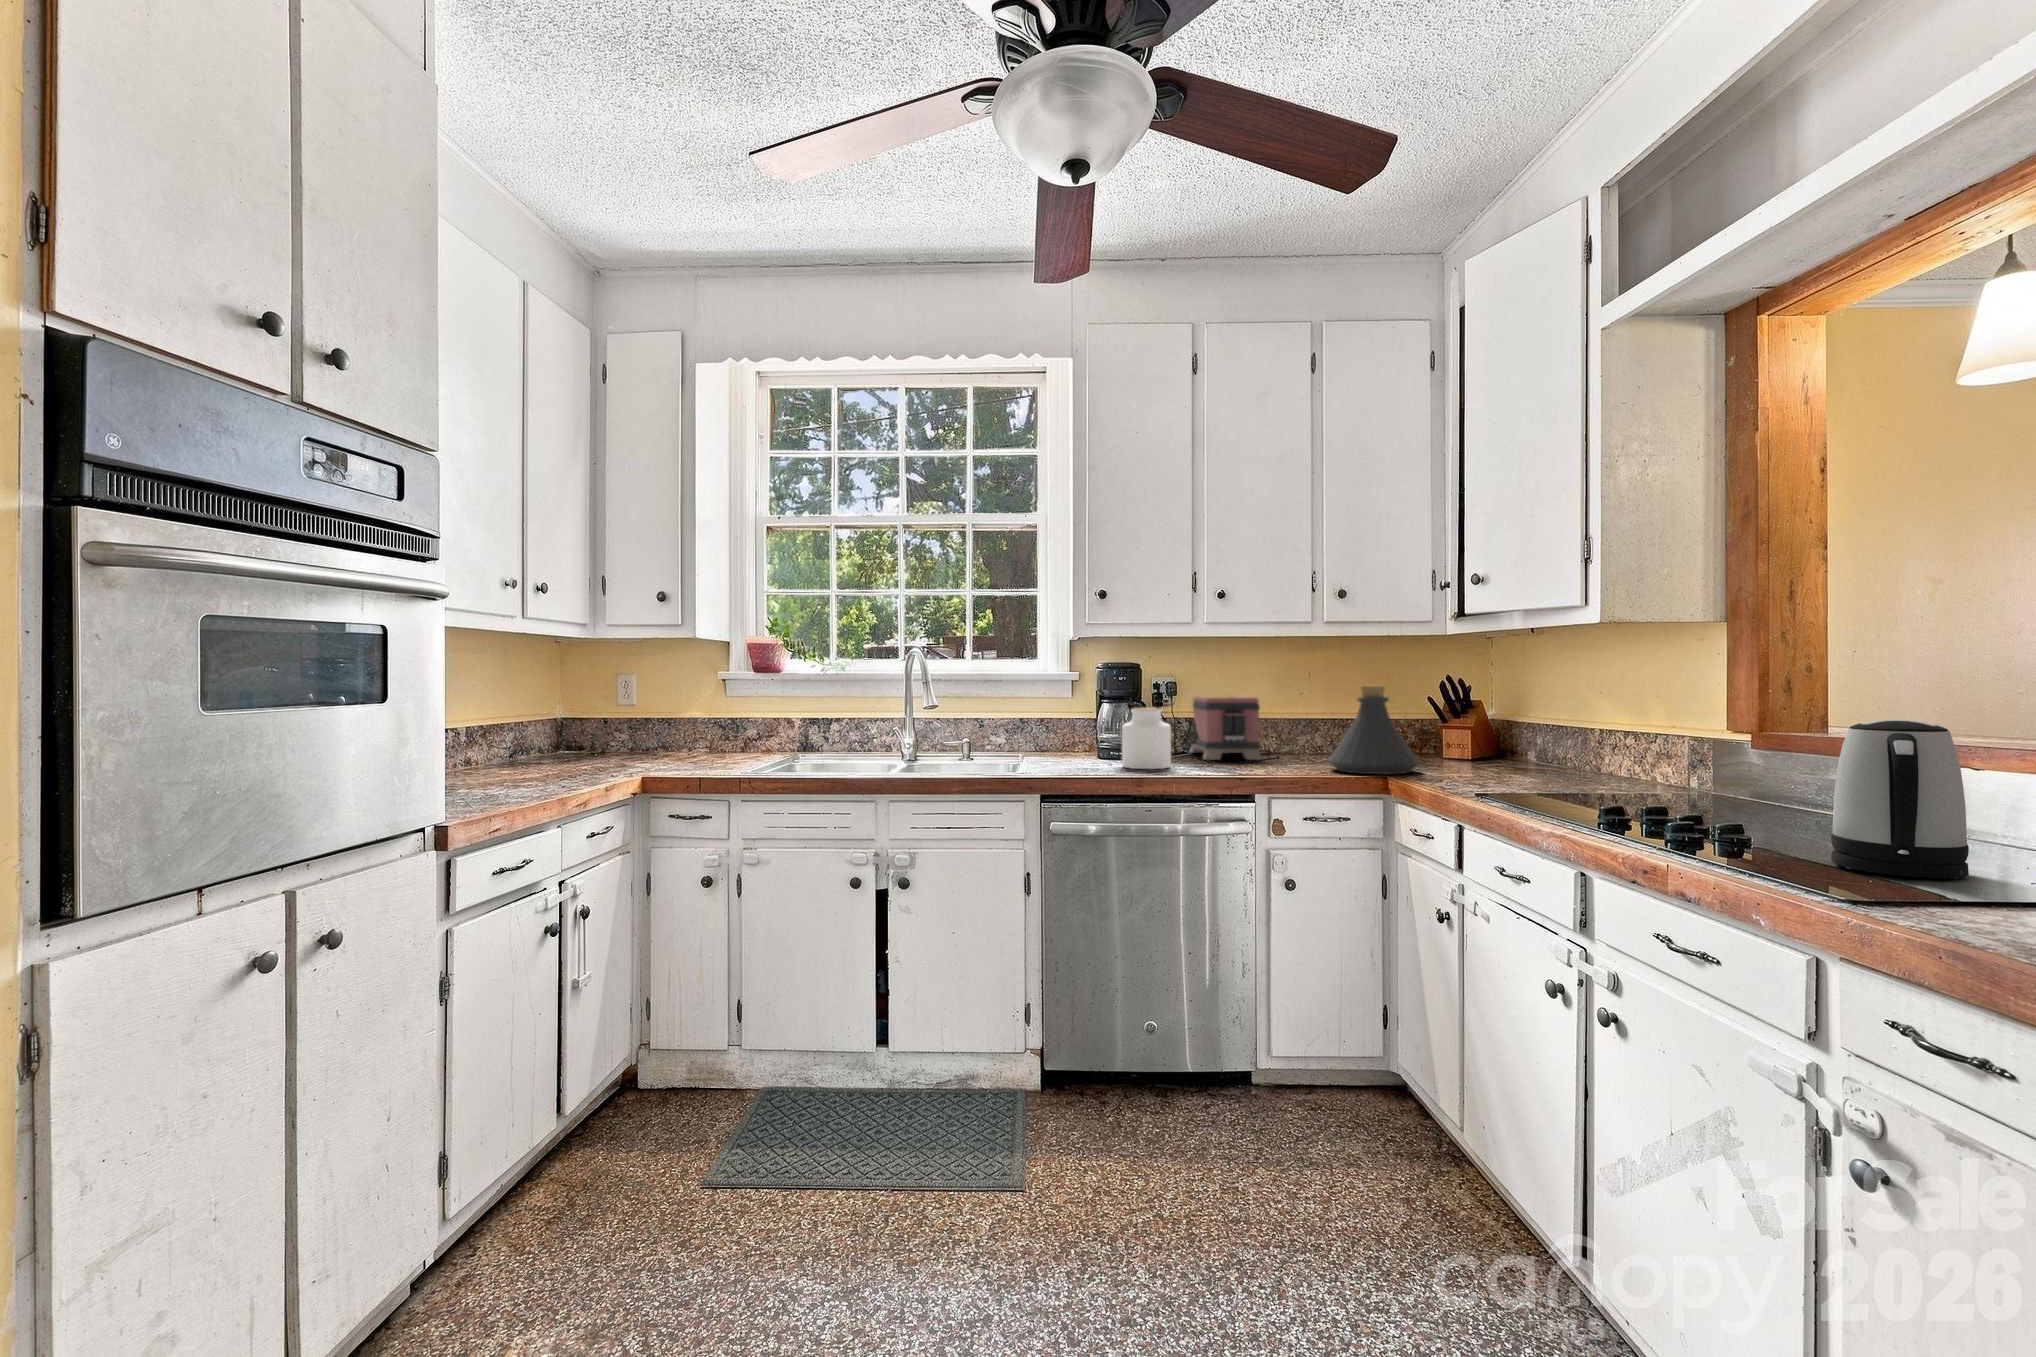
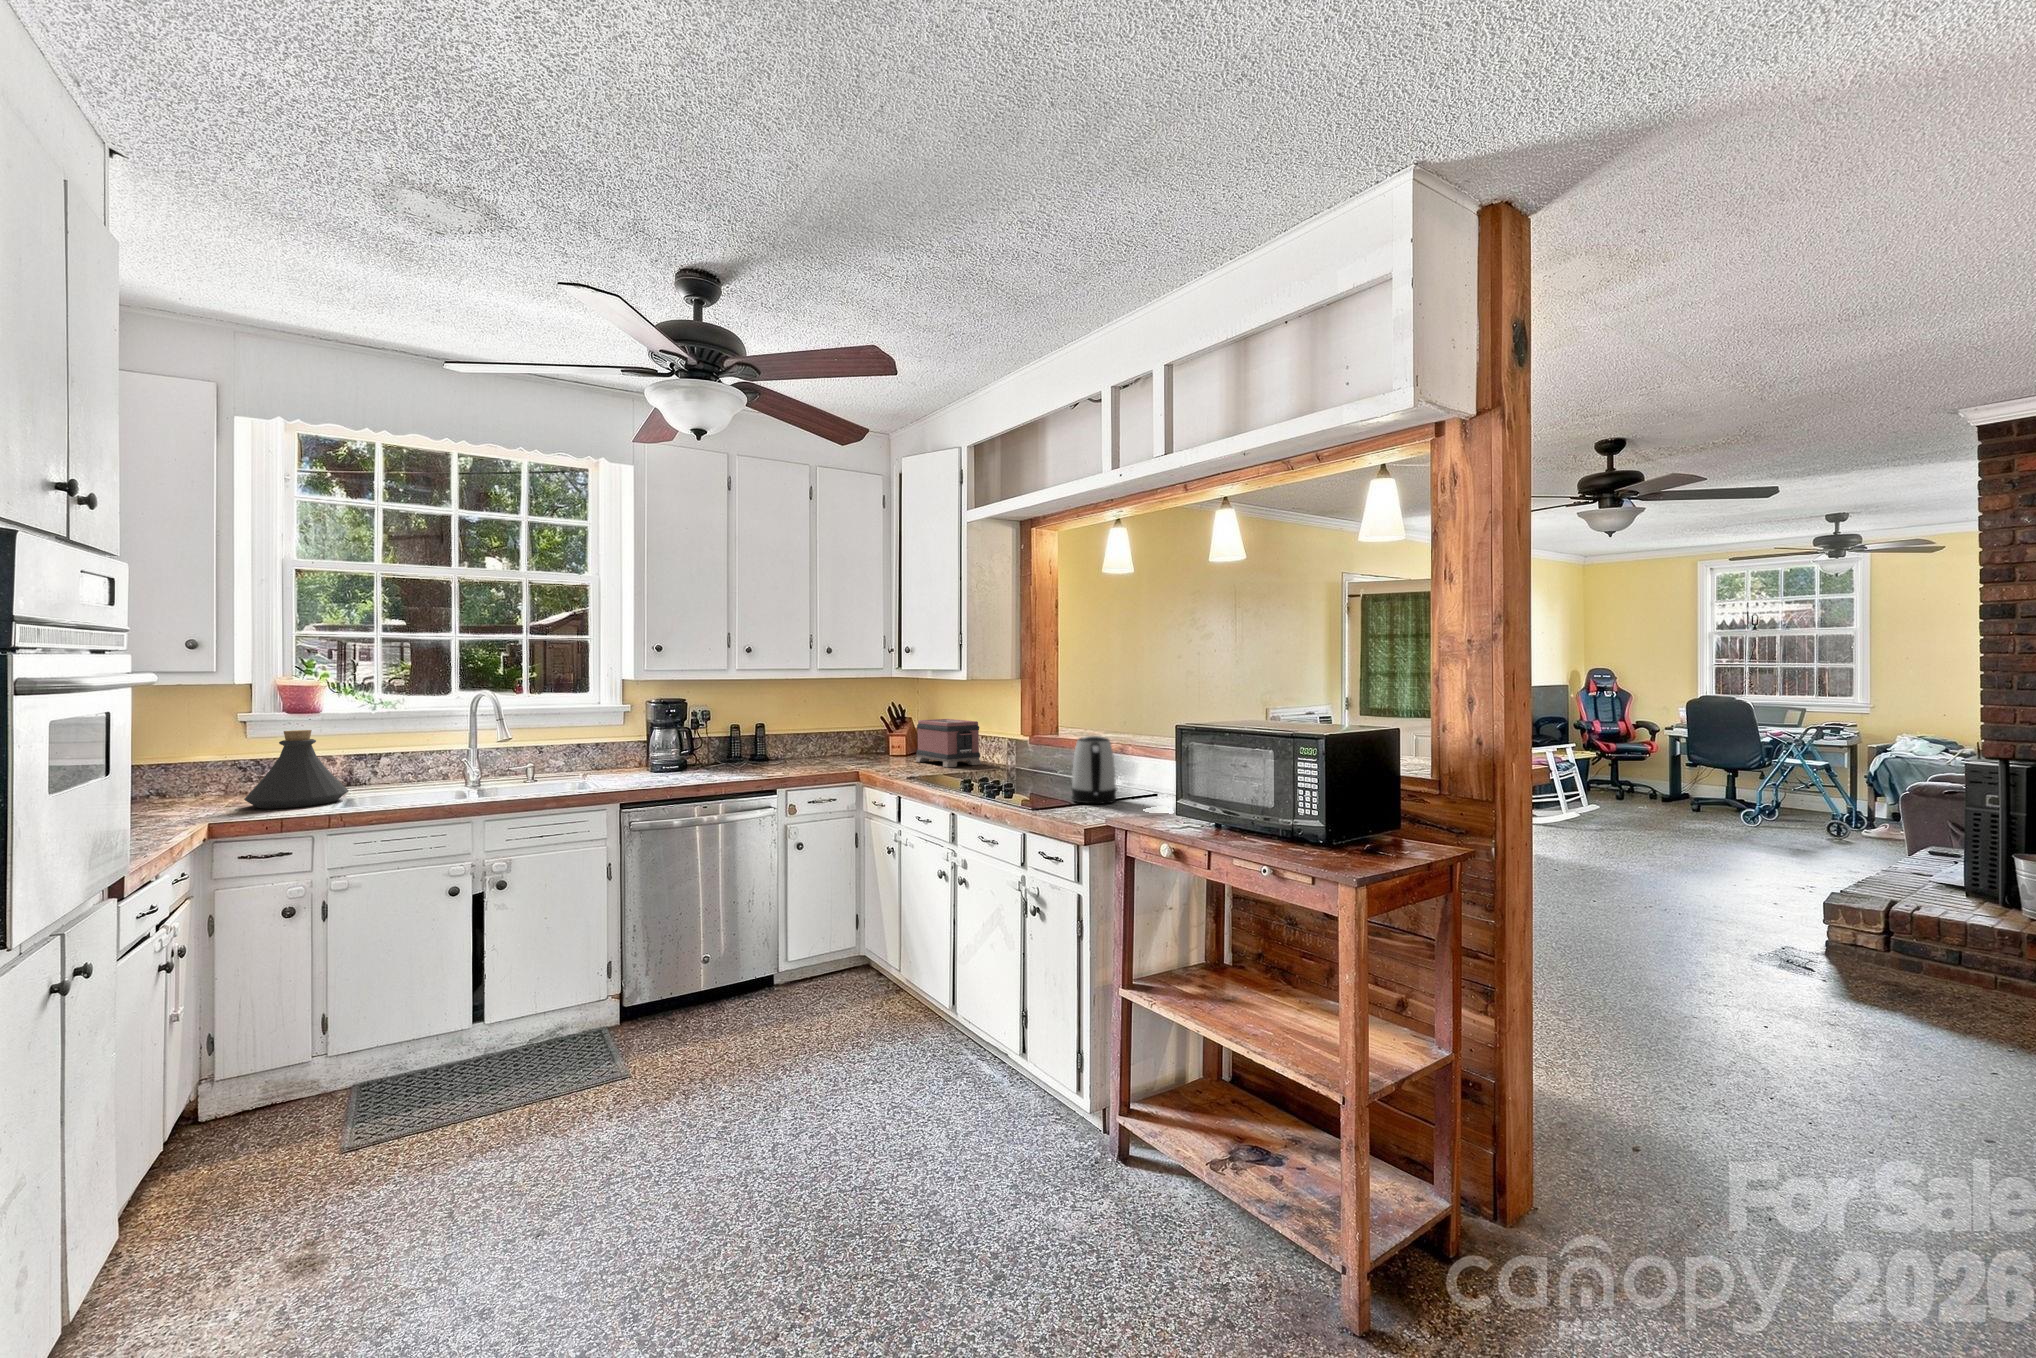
bottle: present [1328,686,1419,774] -> present [244,730,348,809]
toaster: present [1190,696,1262,760] -> present [915,719,981,767]
jar: present [1122,708,1171,769] -> none [678,733,716,777]

